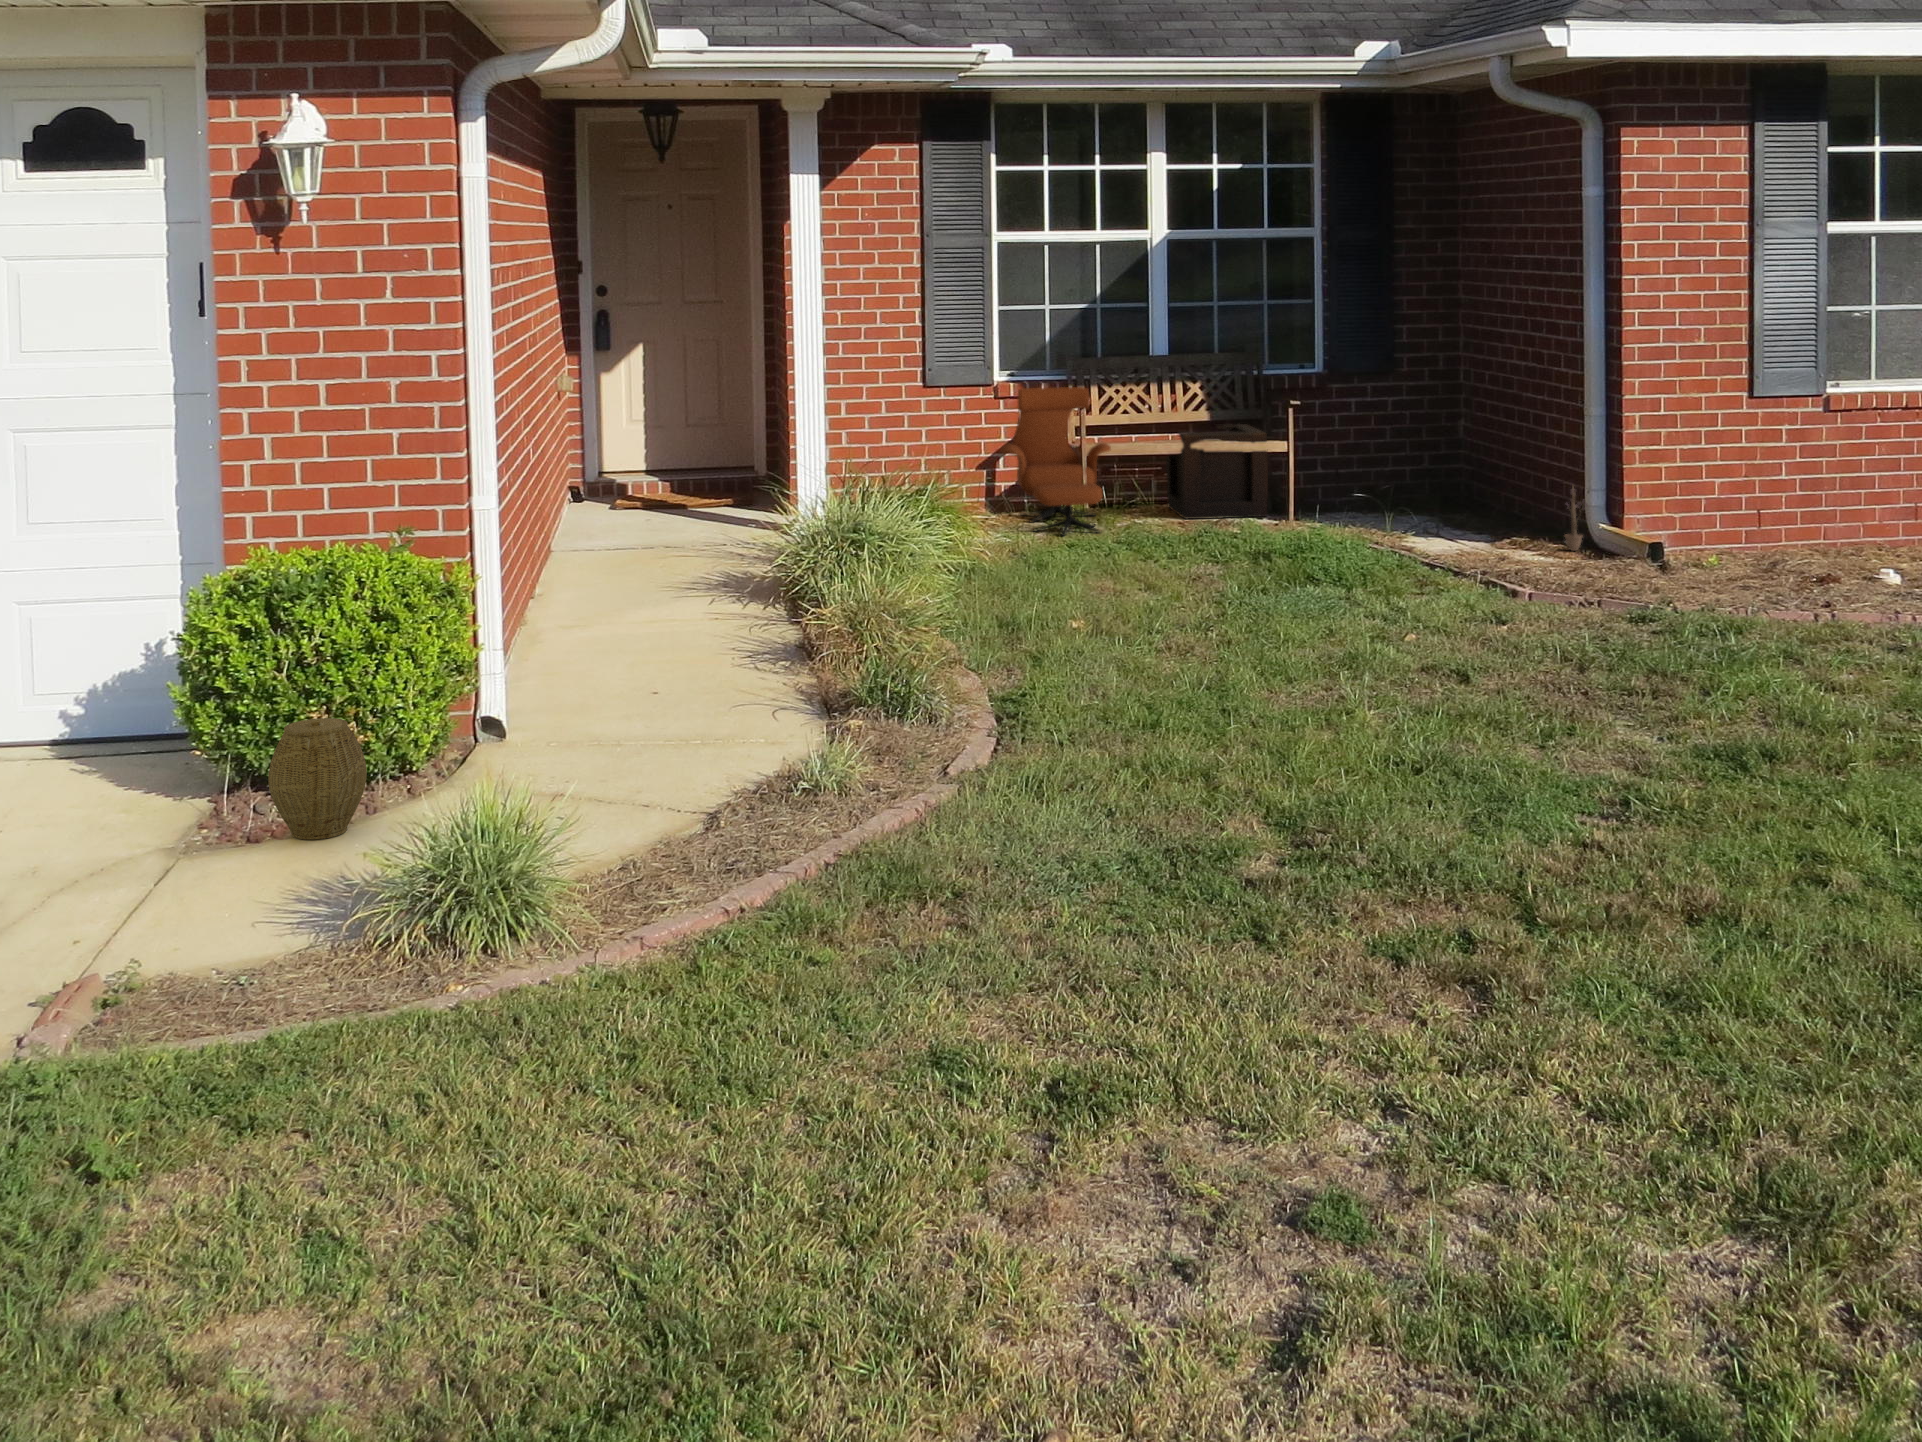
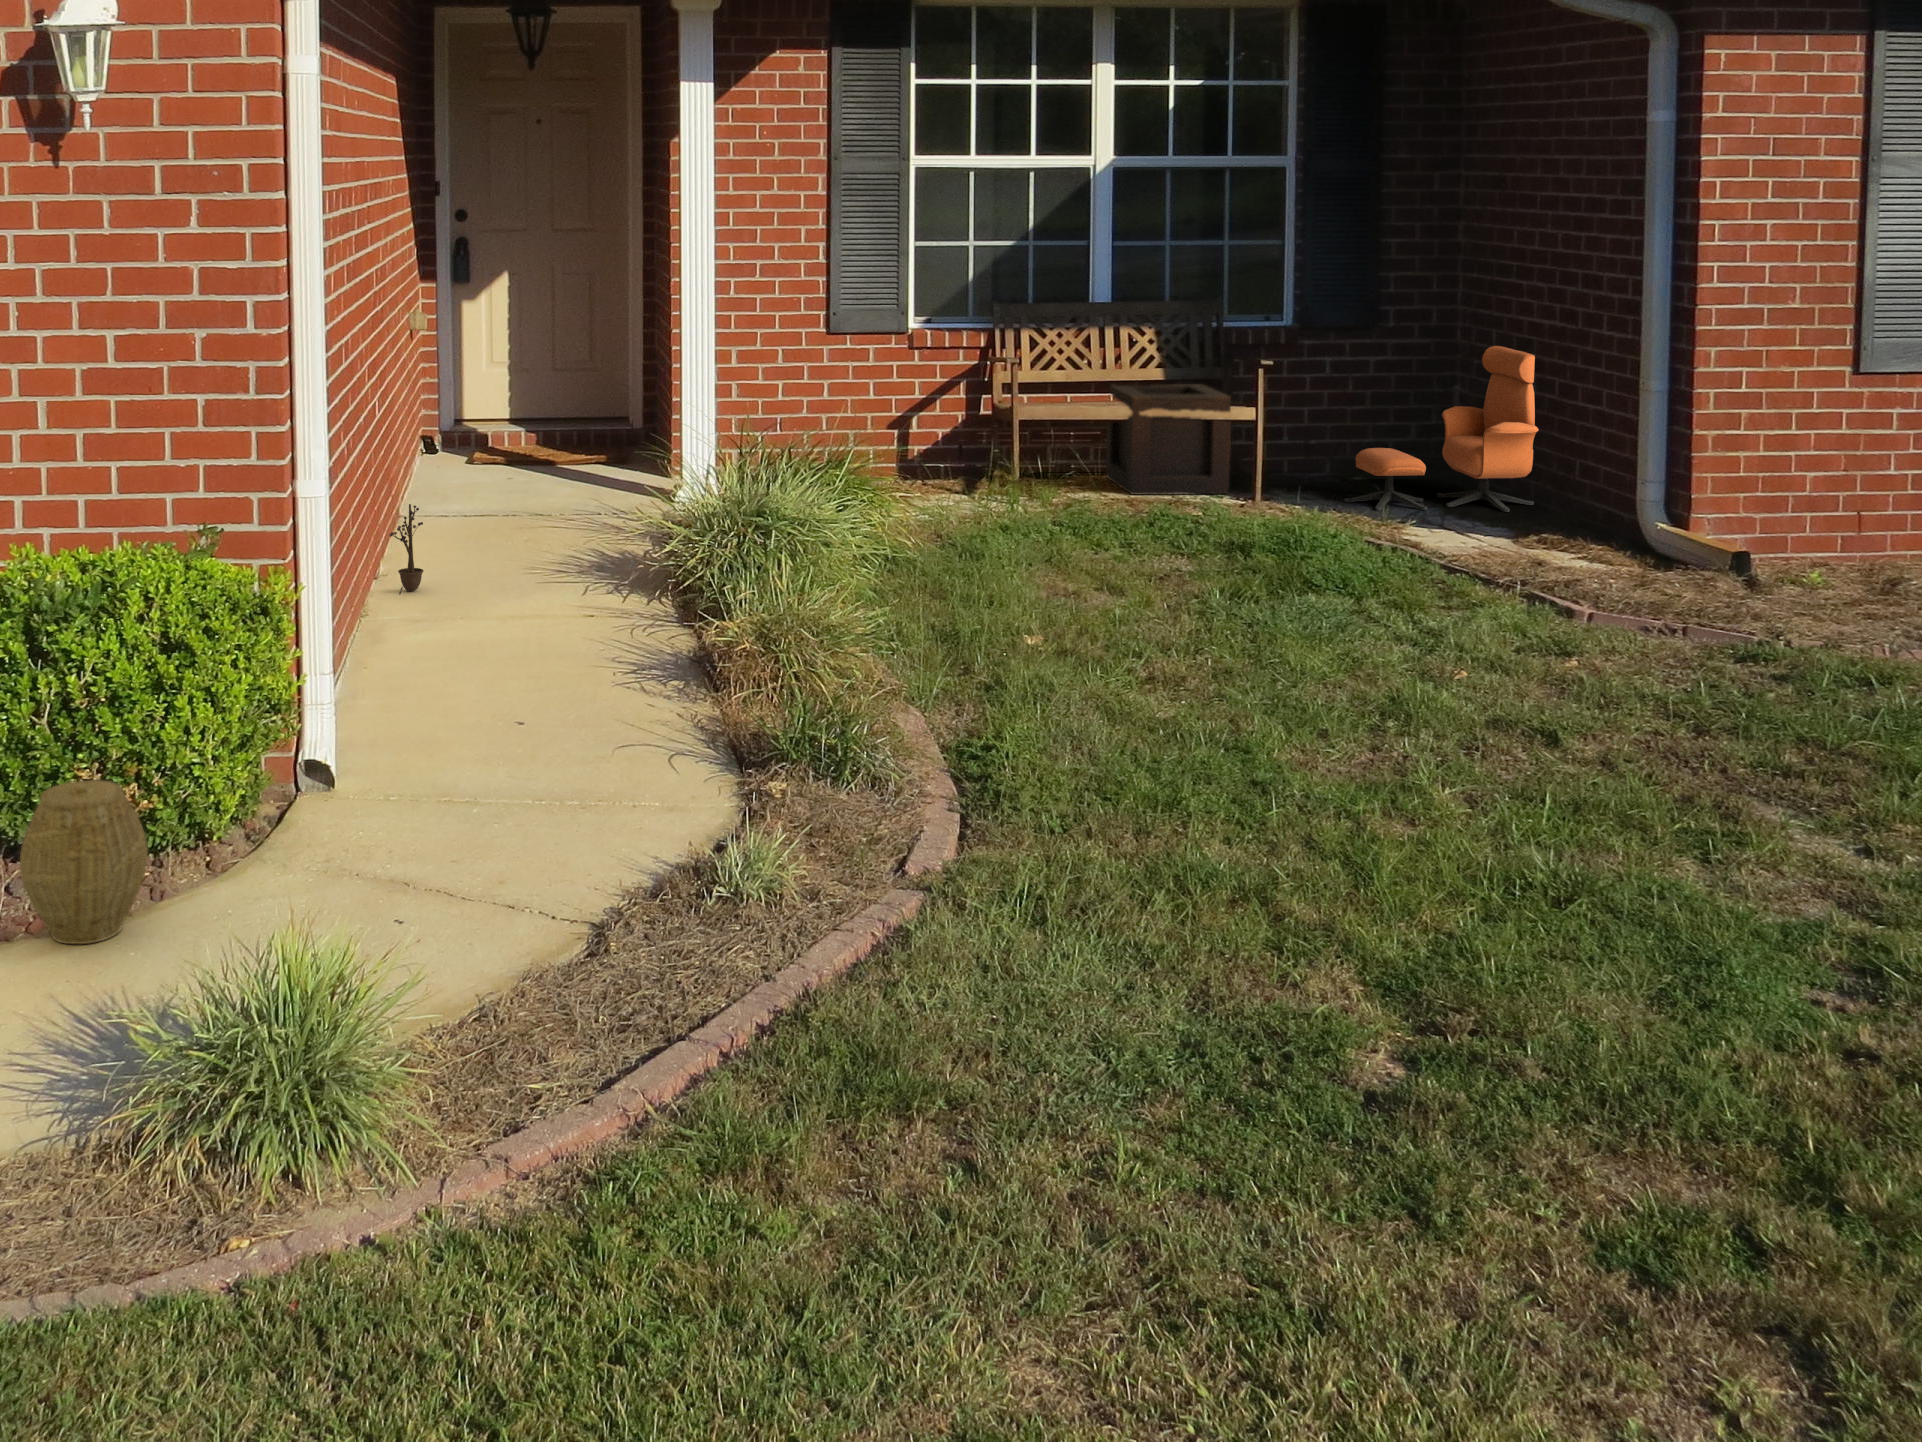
lounge chair: present [1001,387,1111,536] -> present [1344,346,1539,512]
decorative plant: present [1565,487,1587,551] -> present [389,504,424,595]

